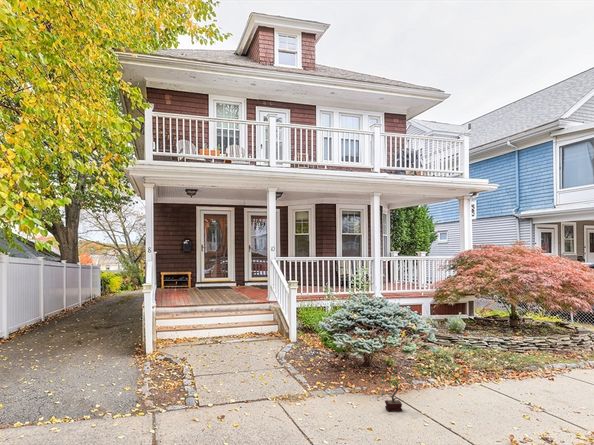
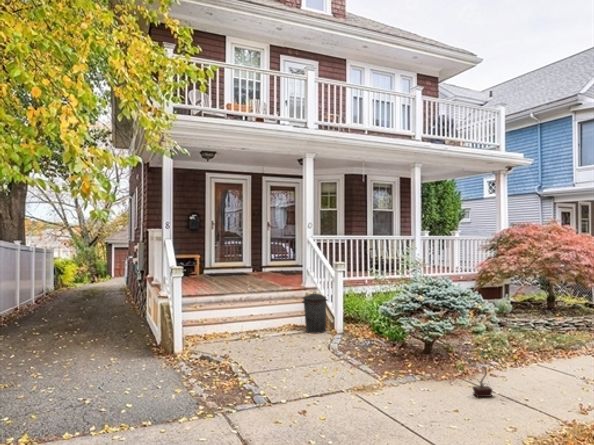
trash can: none [262,306,285,342] -> present [302,292,328,334]

